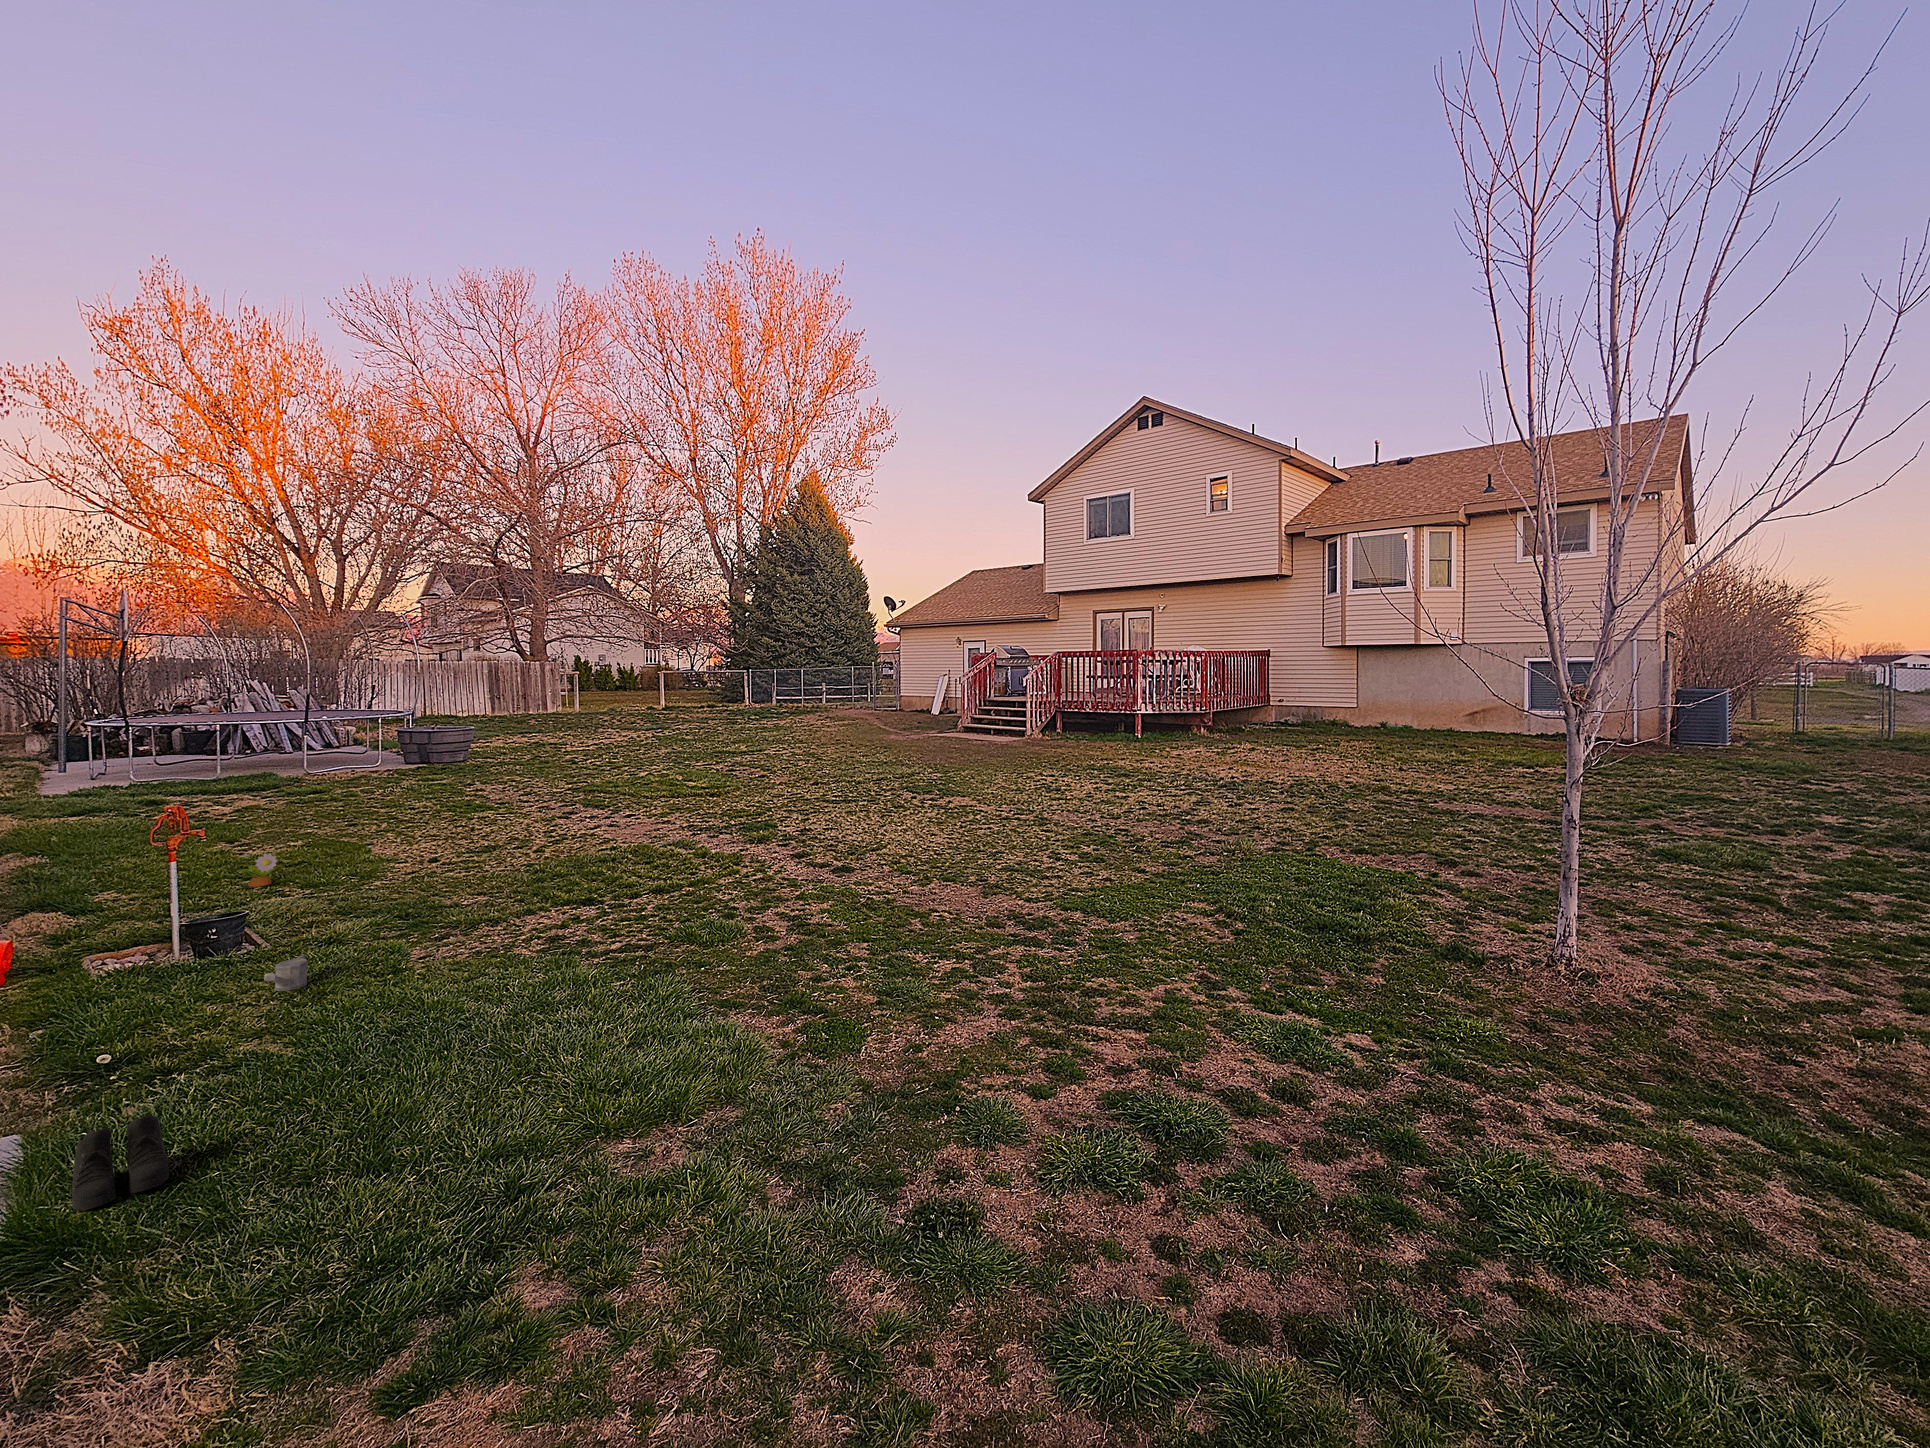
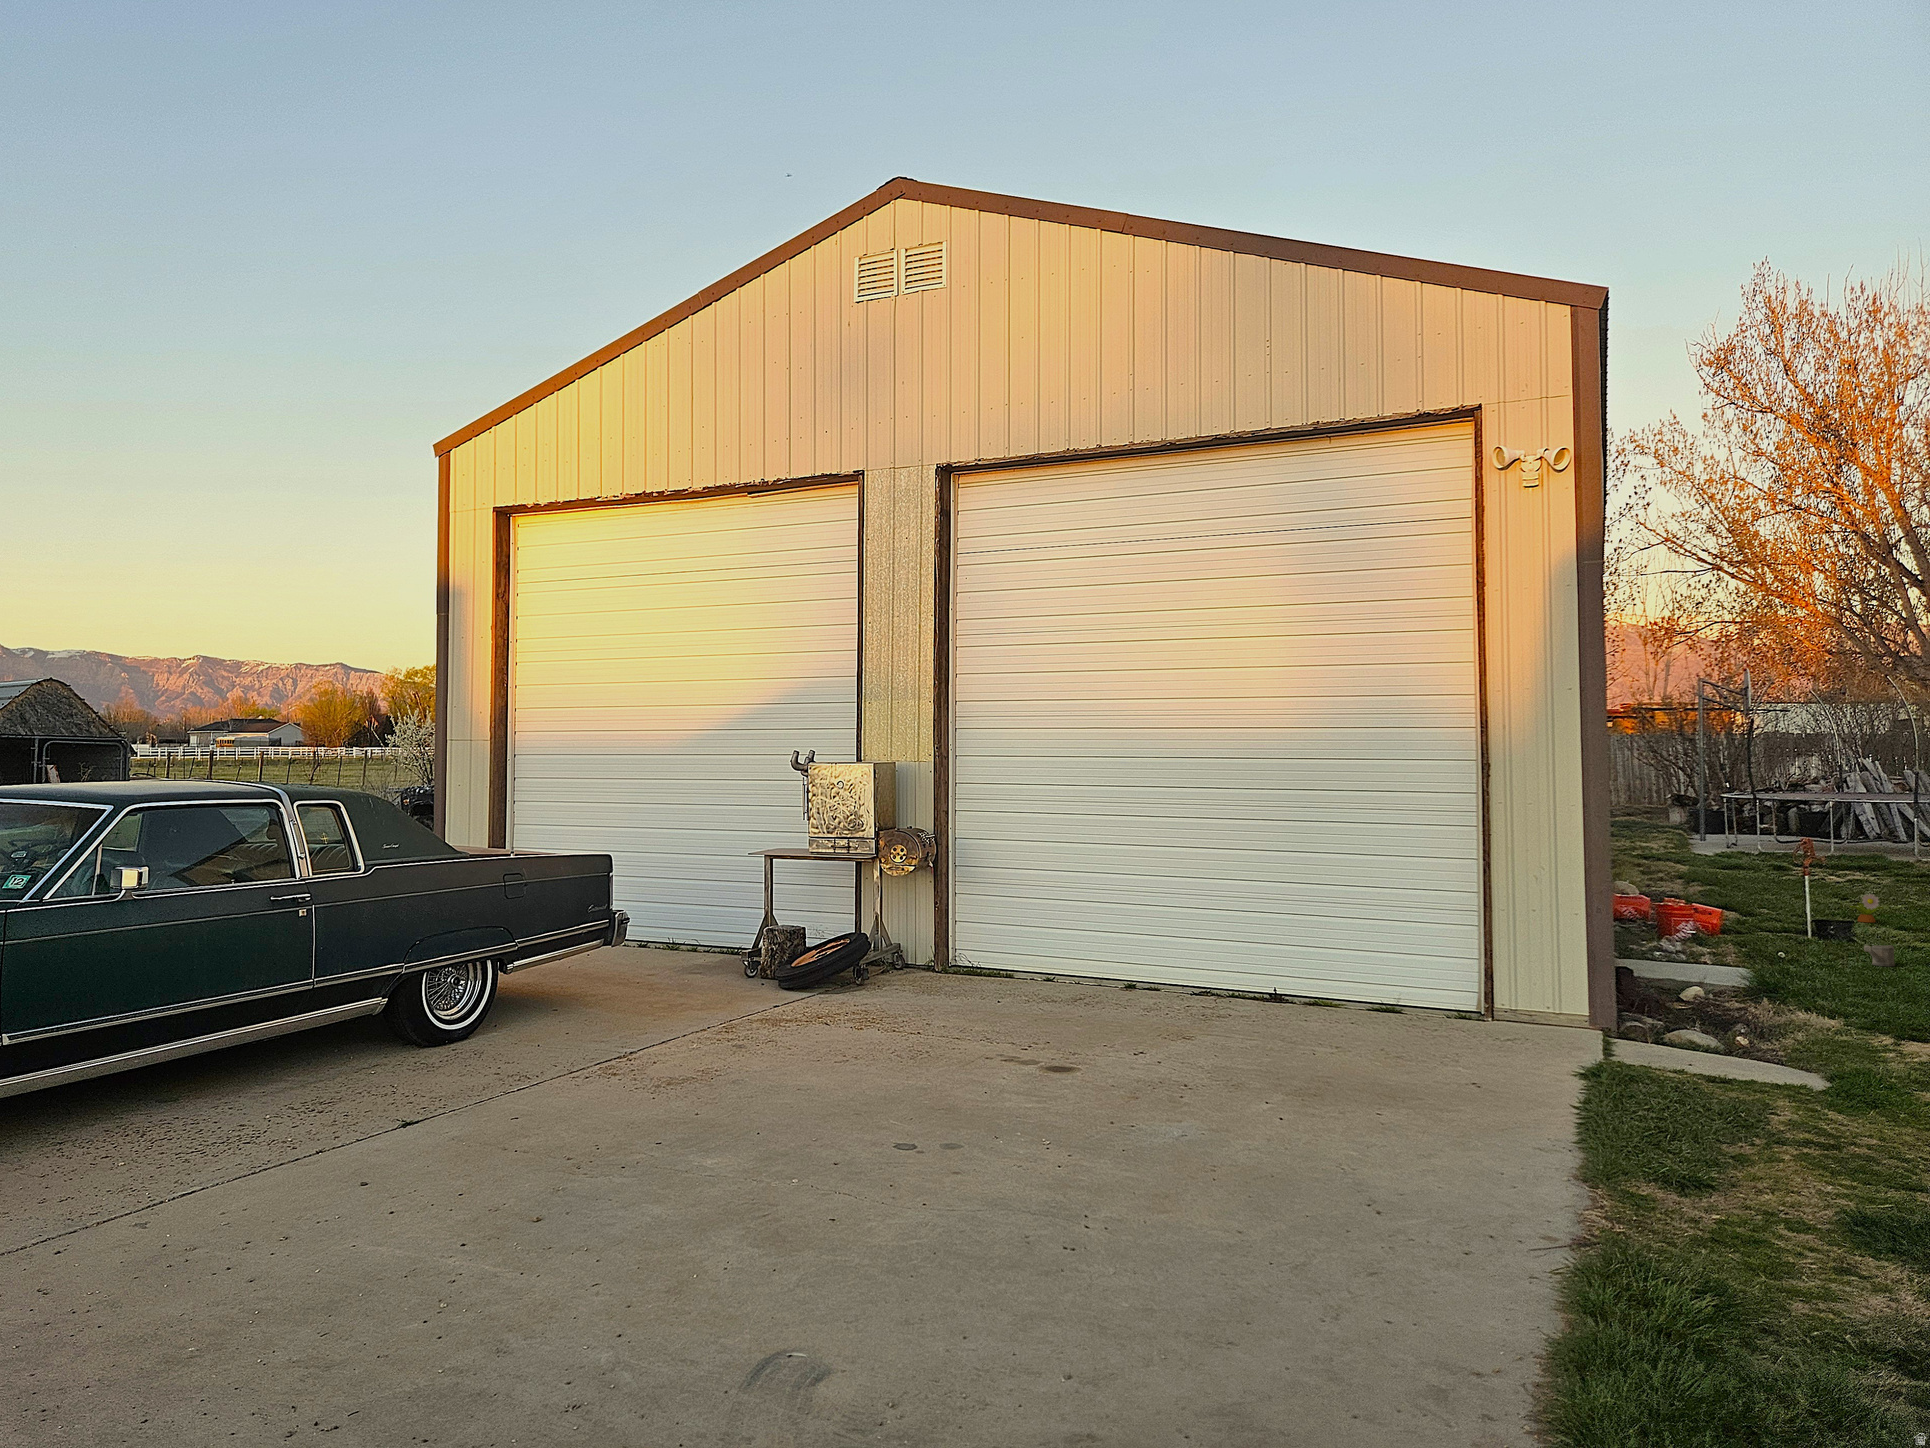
boots: present [72,1115,169,1211] -> none [1774,957,1814,992]

